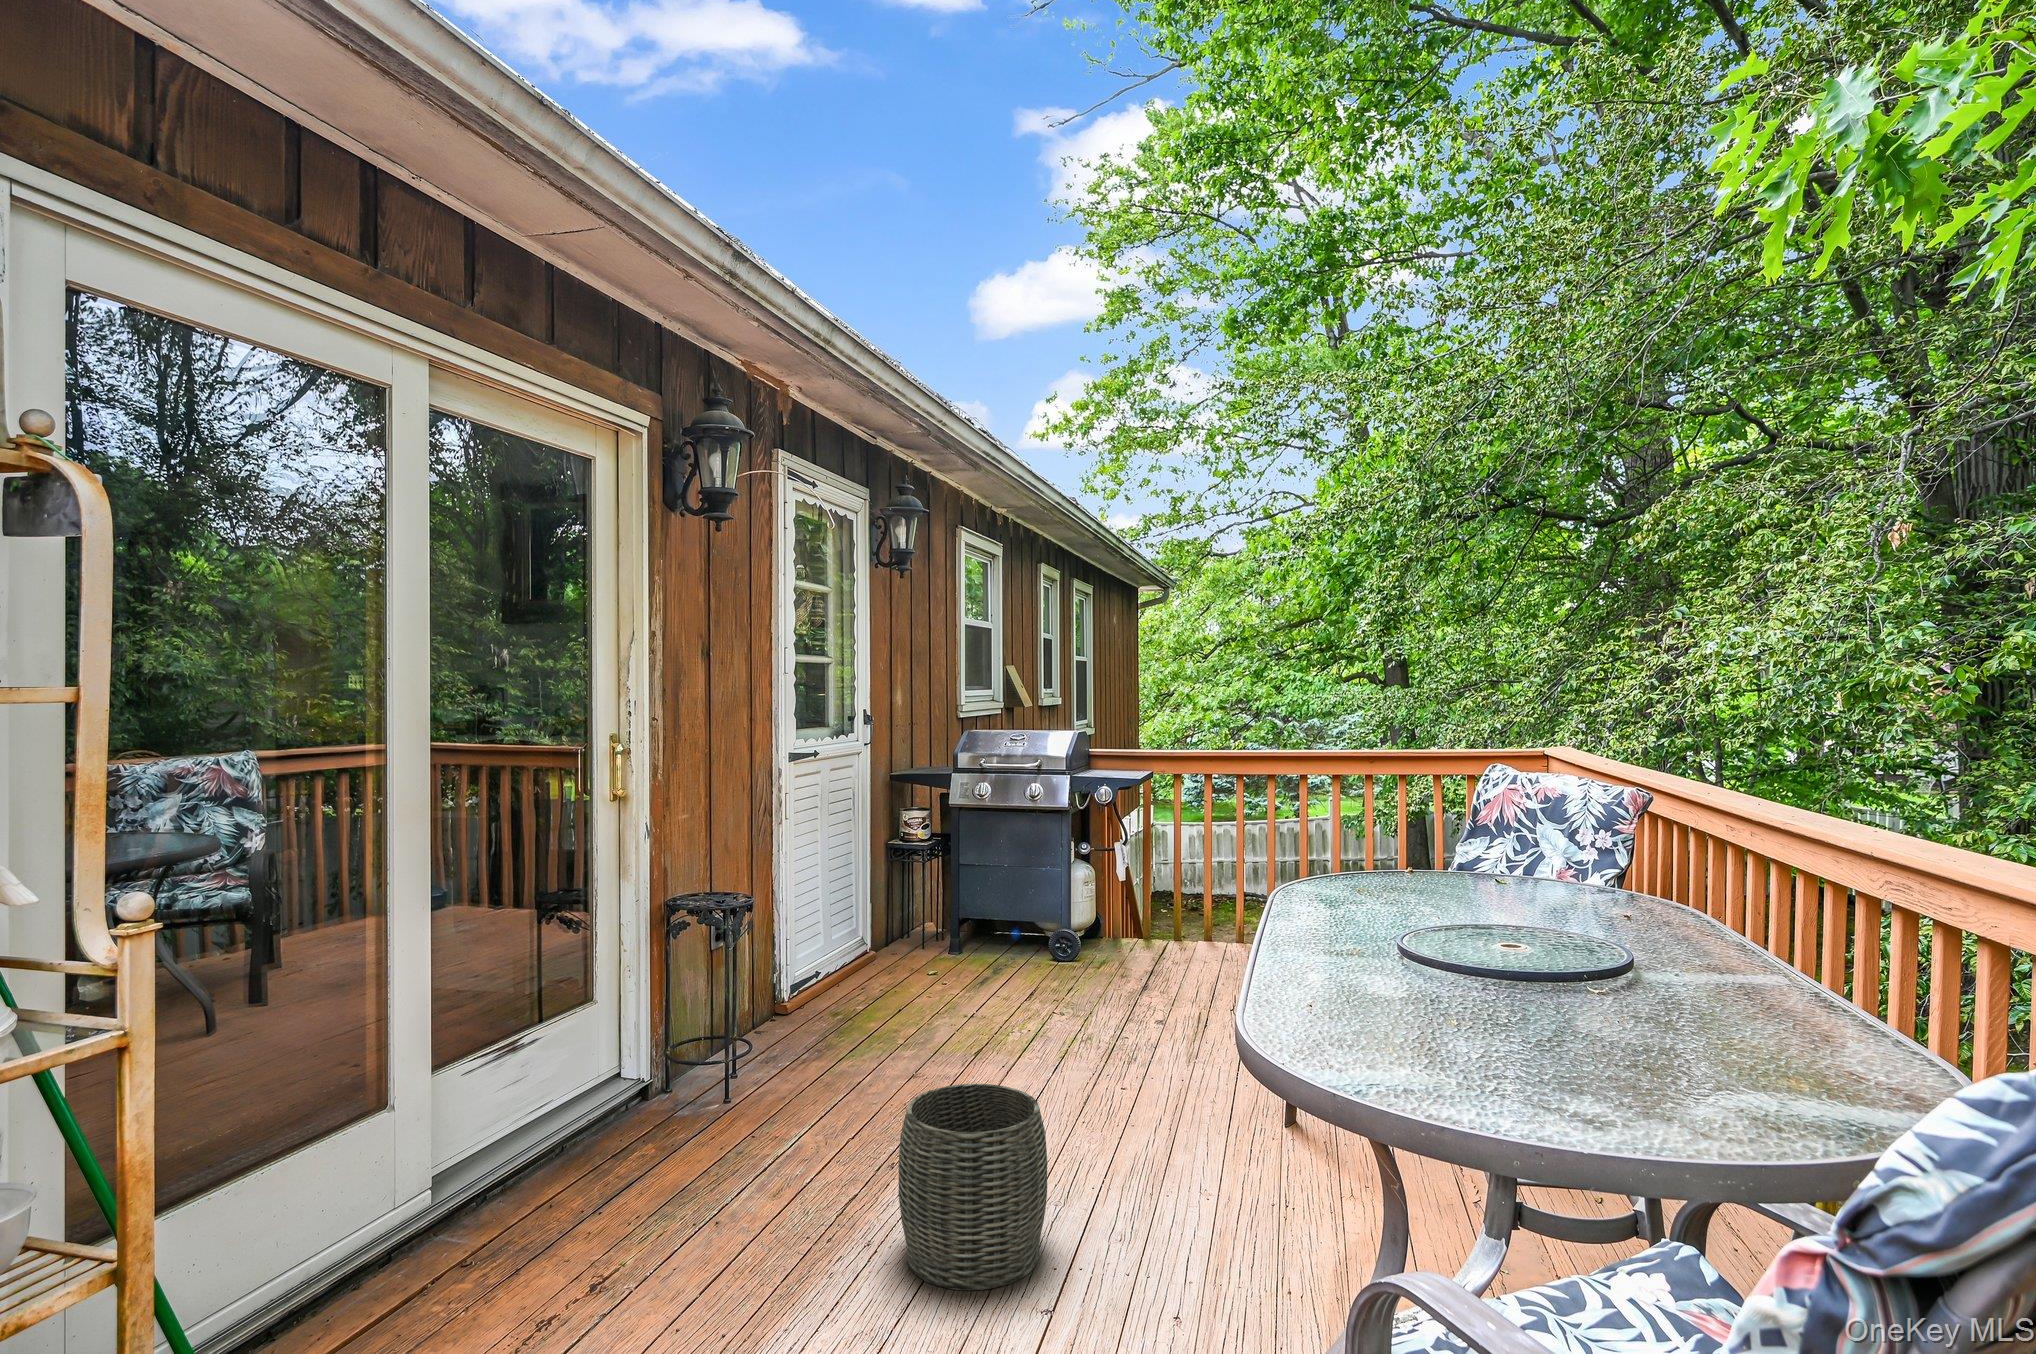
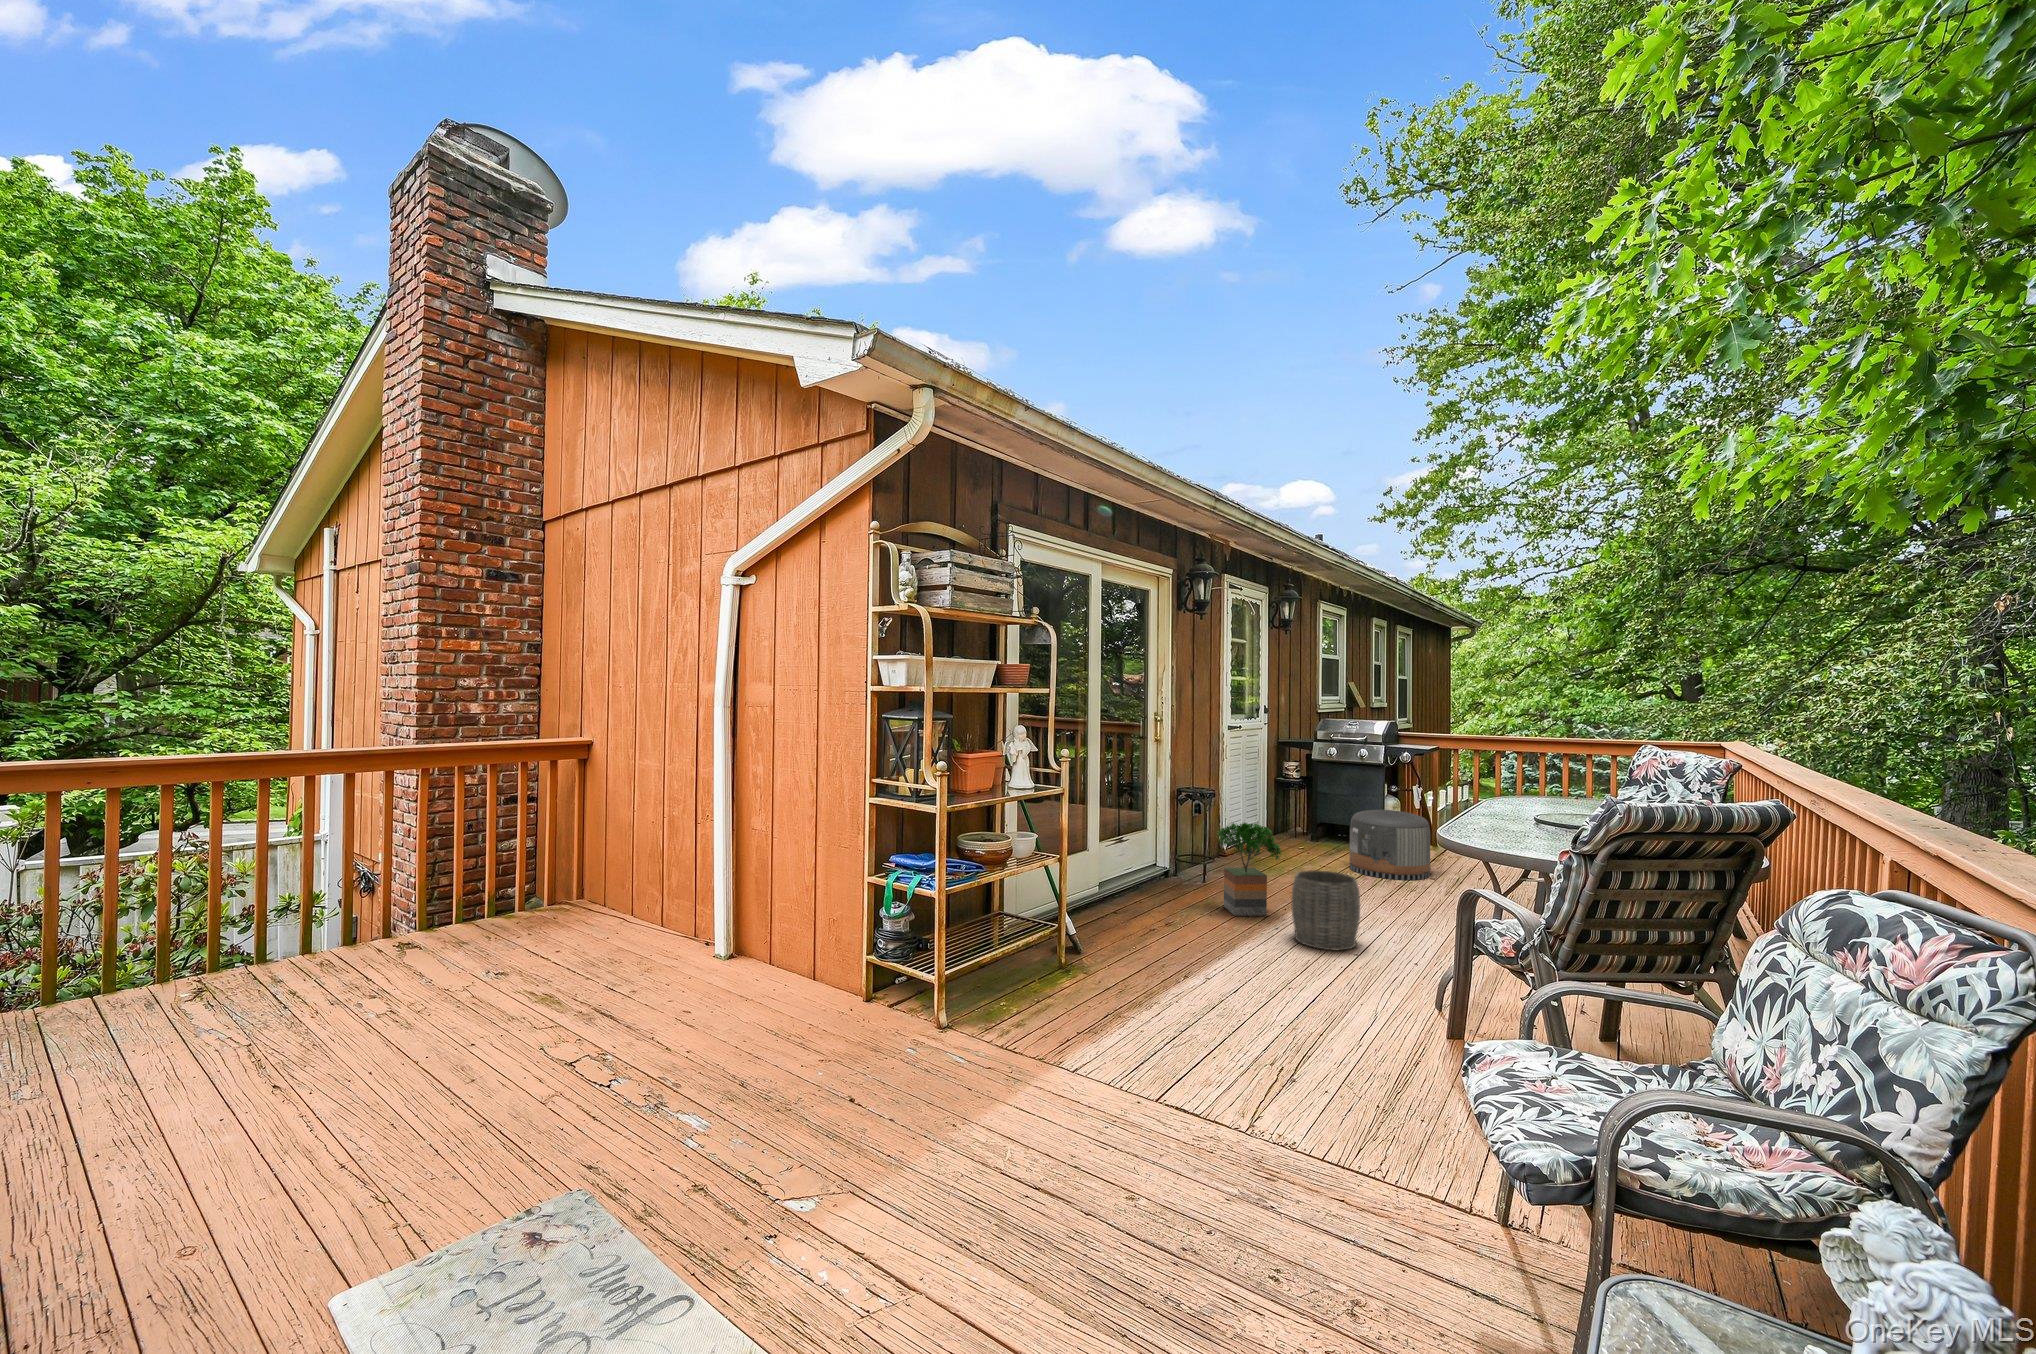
pouf: none [1015,896,1150,1030] -> present [1349,810,1430,880]
potted tree: none [734,972,884,1202] -> present [1217,822,1282,916]

